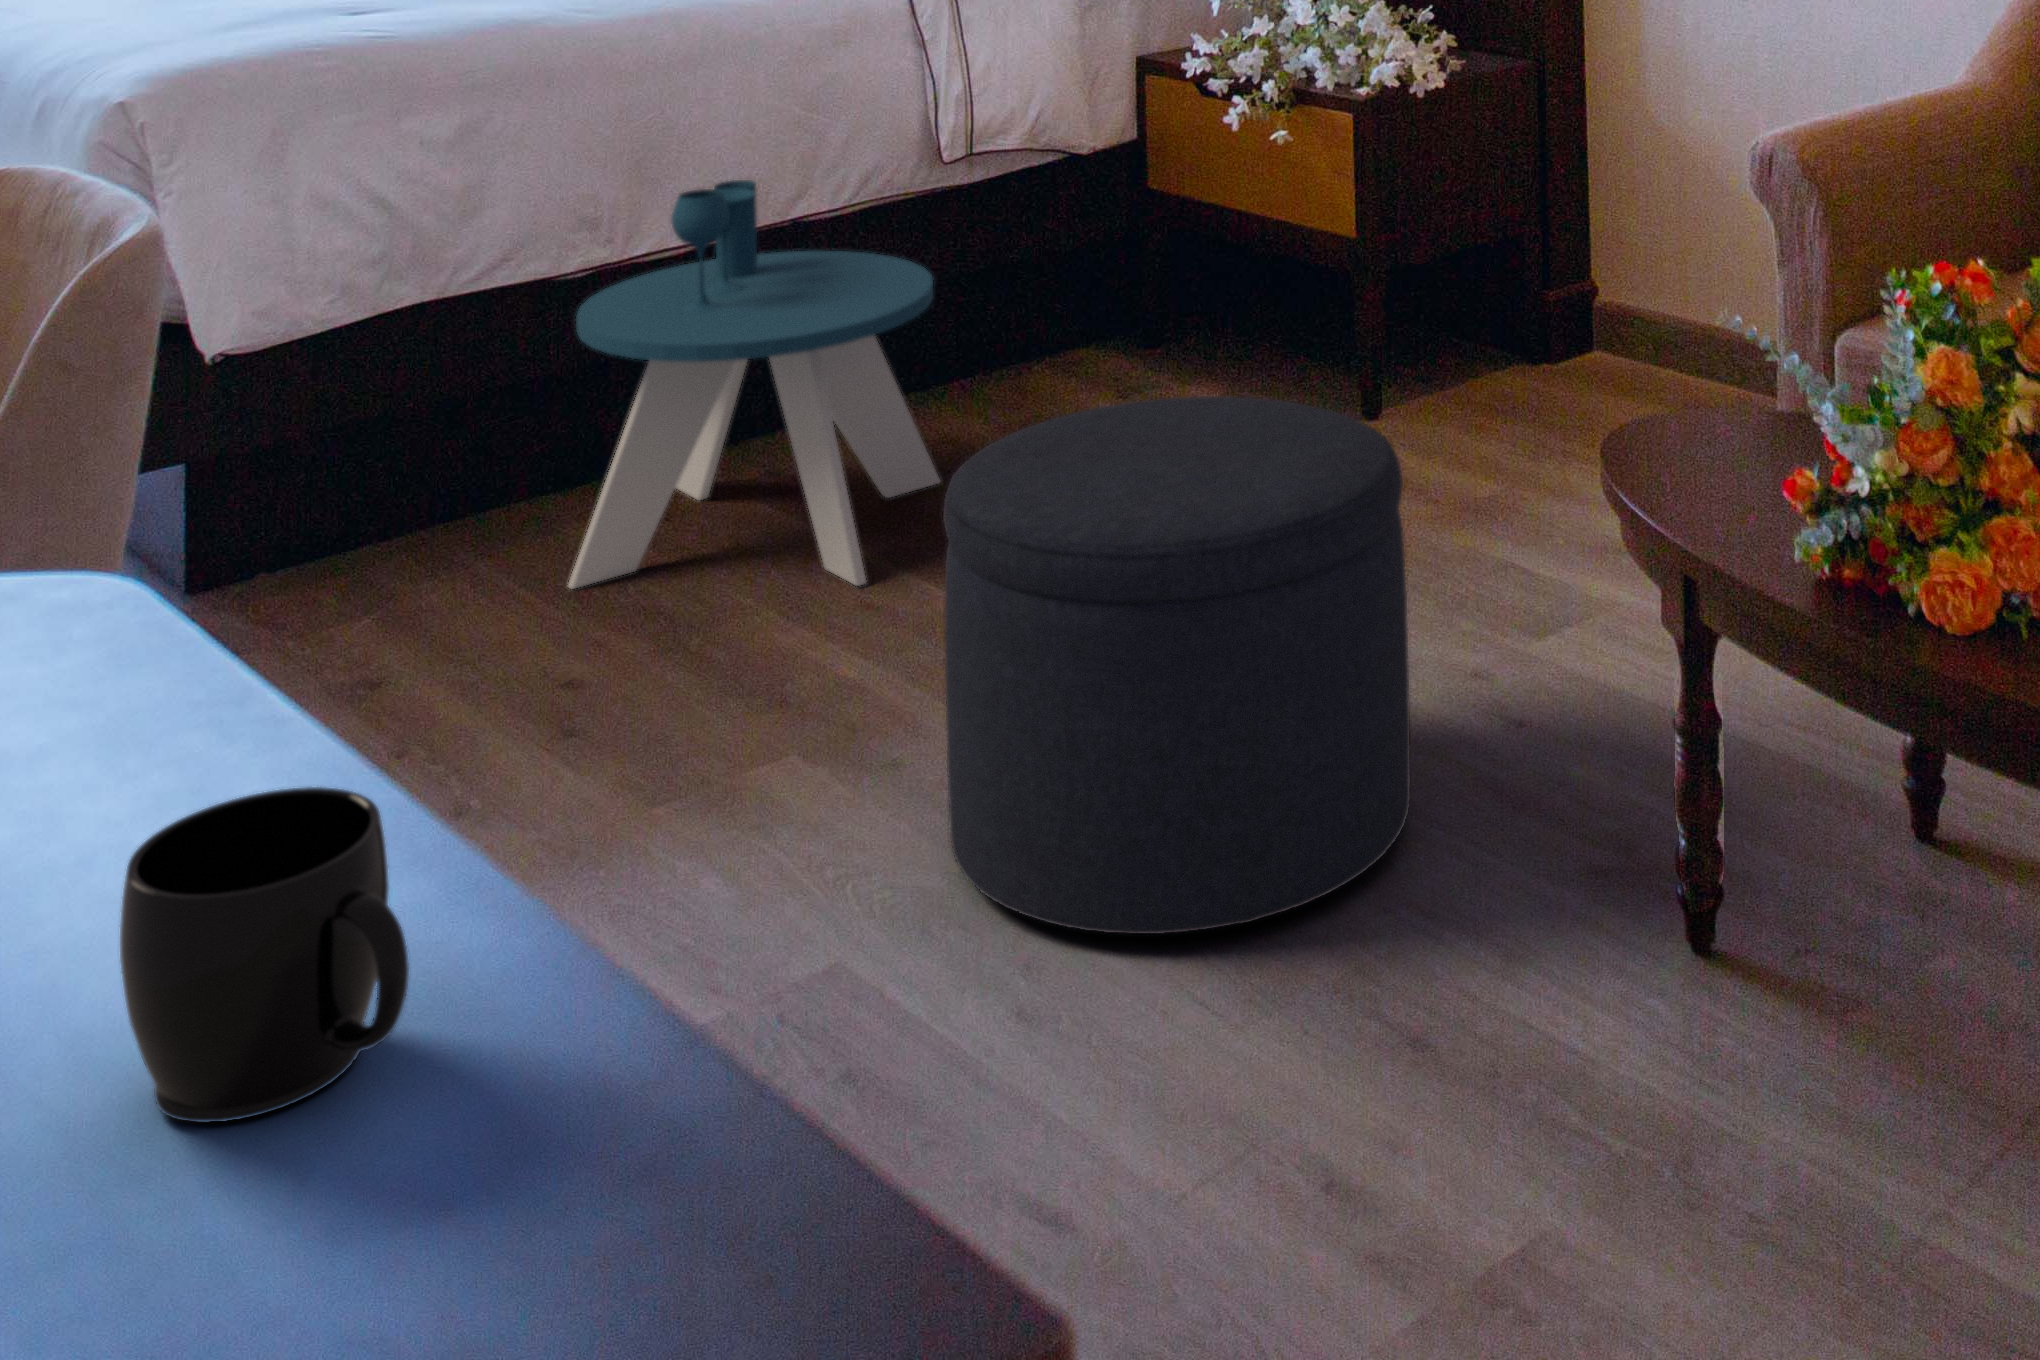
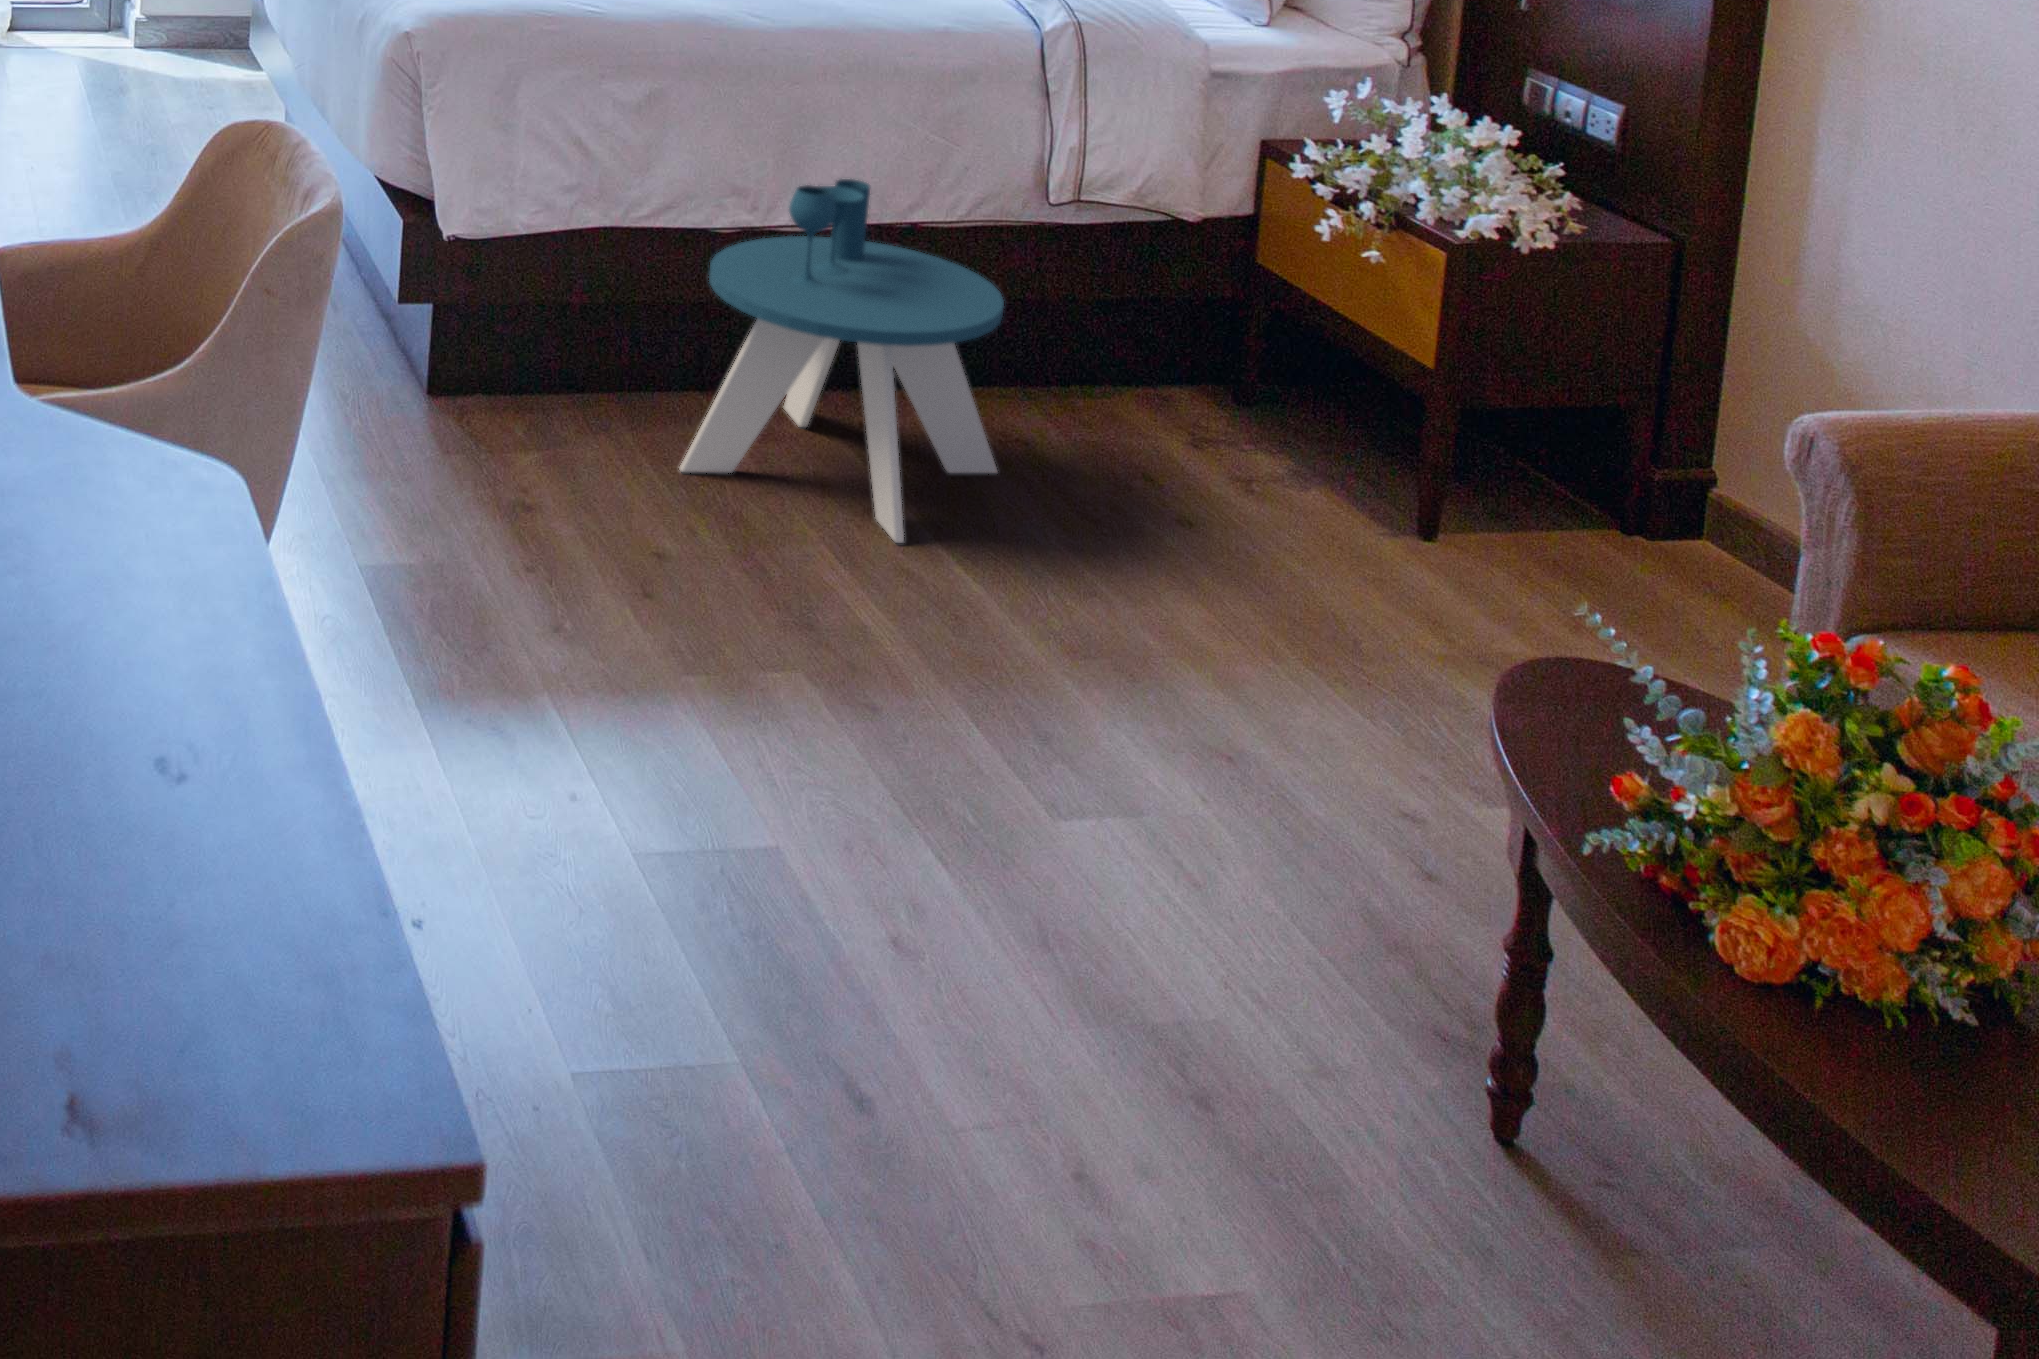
ottoman: present [943,396,1410,934] -> none [883,478,1319,950]
mug: present [120,787,409,1122] -> none [80,685,217,865]

